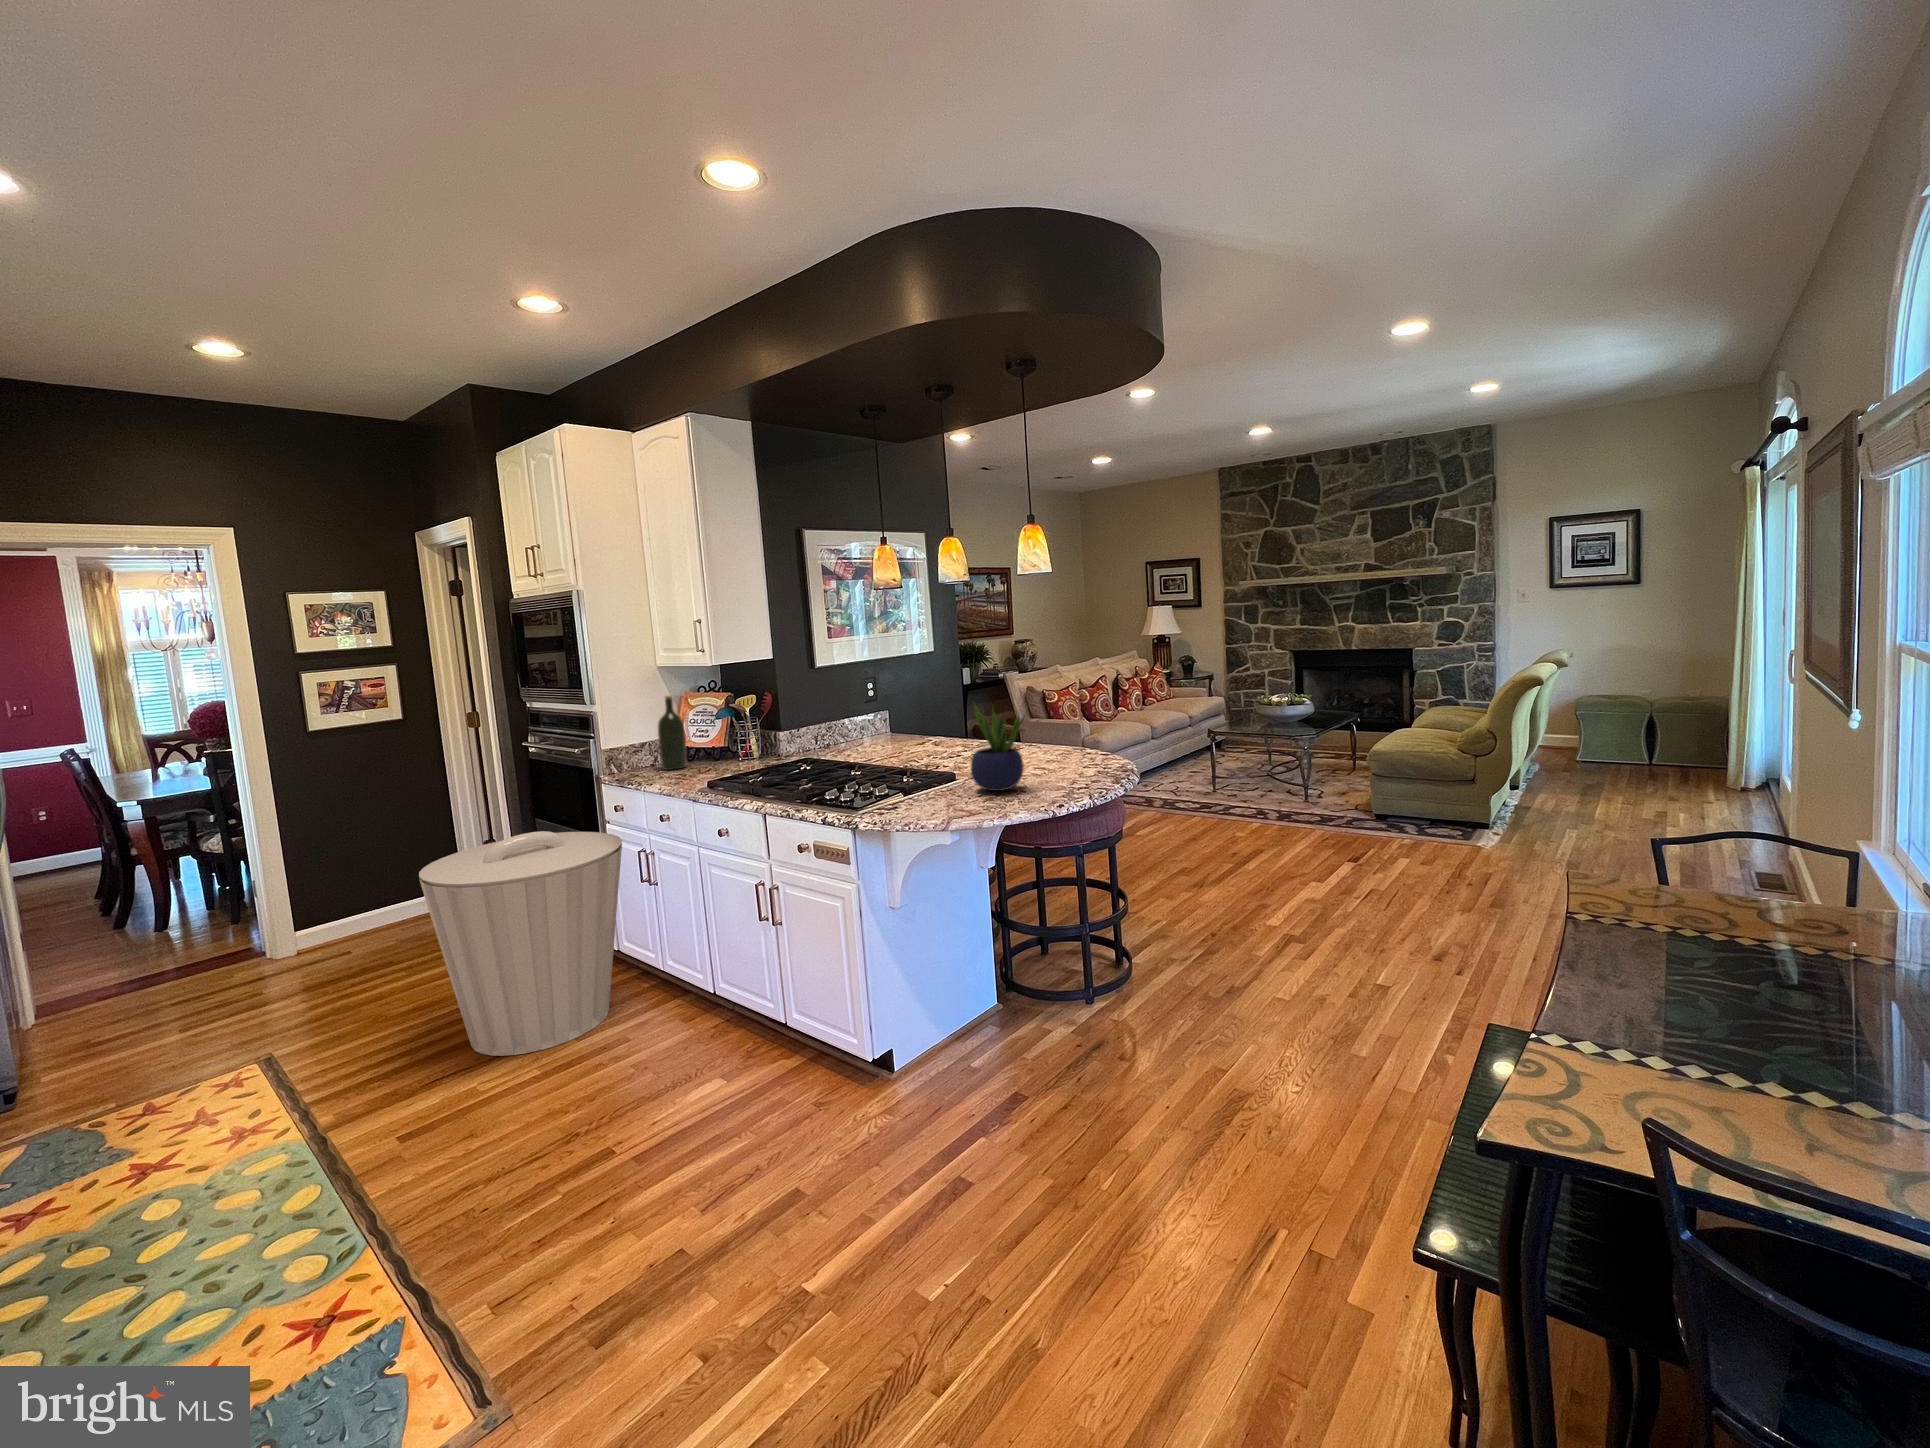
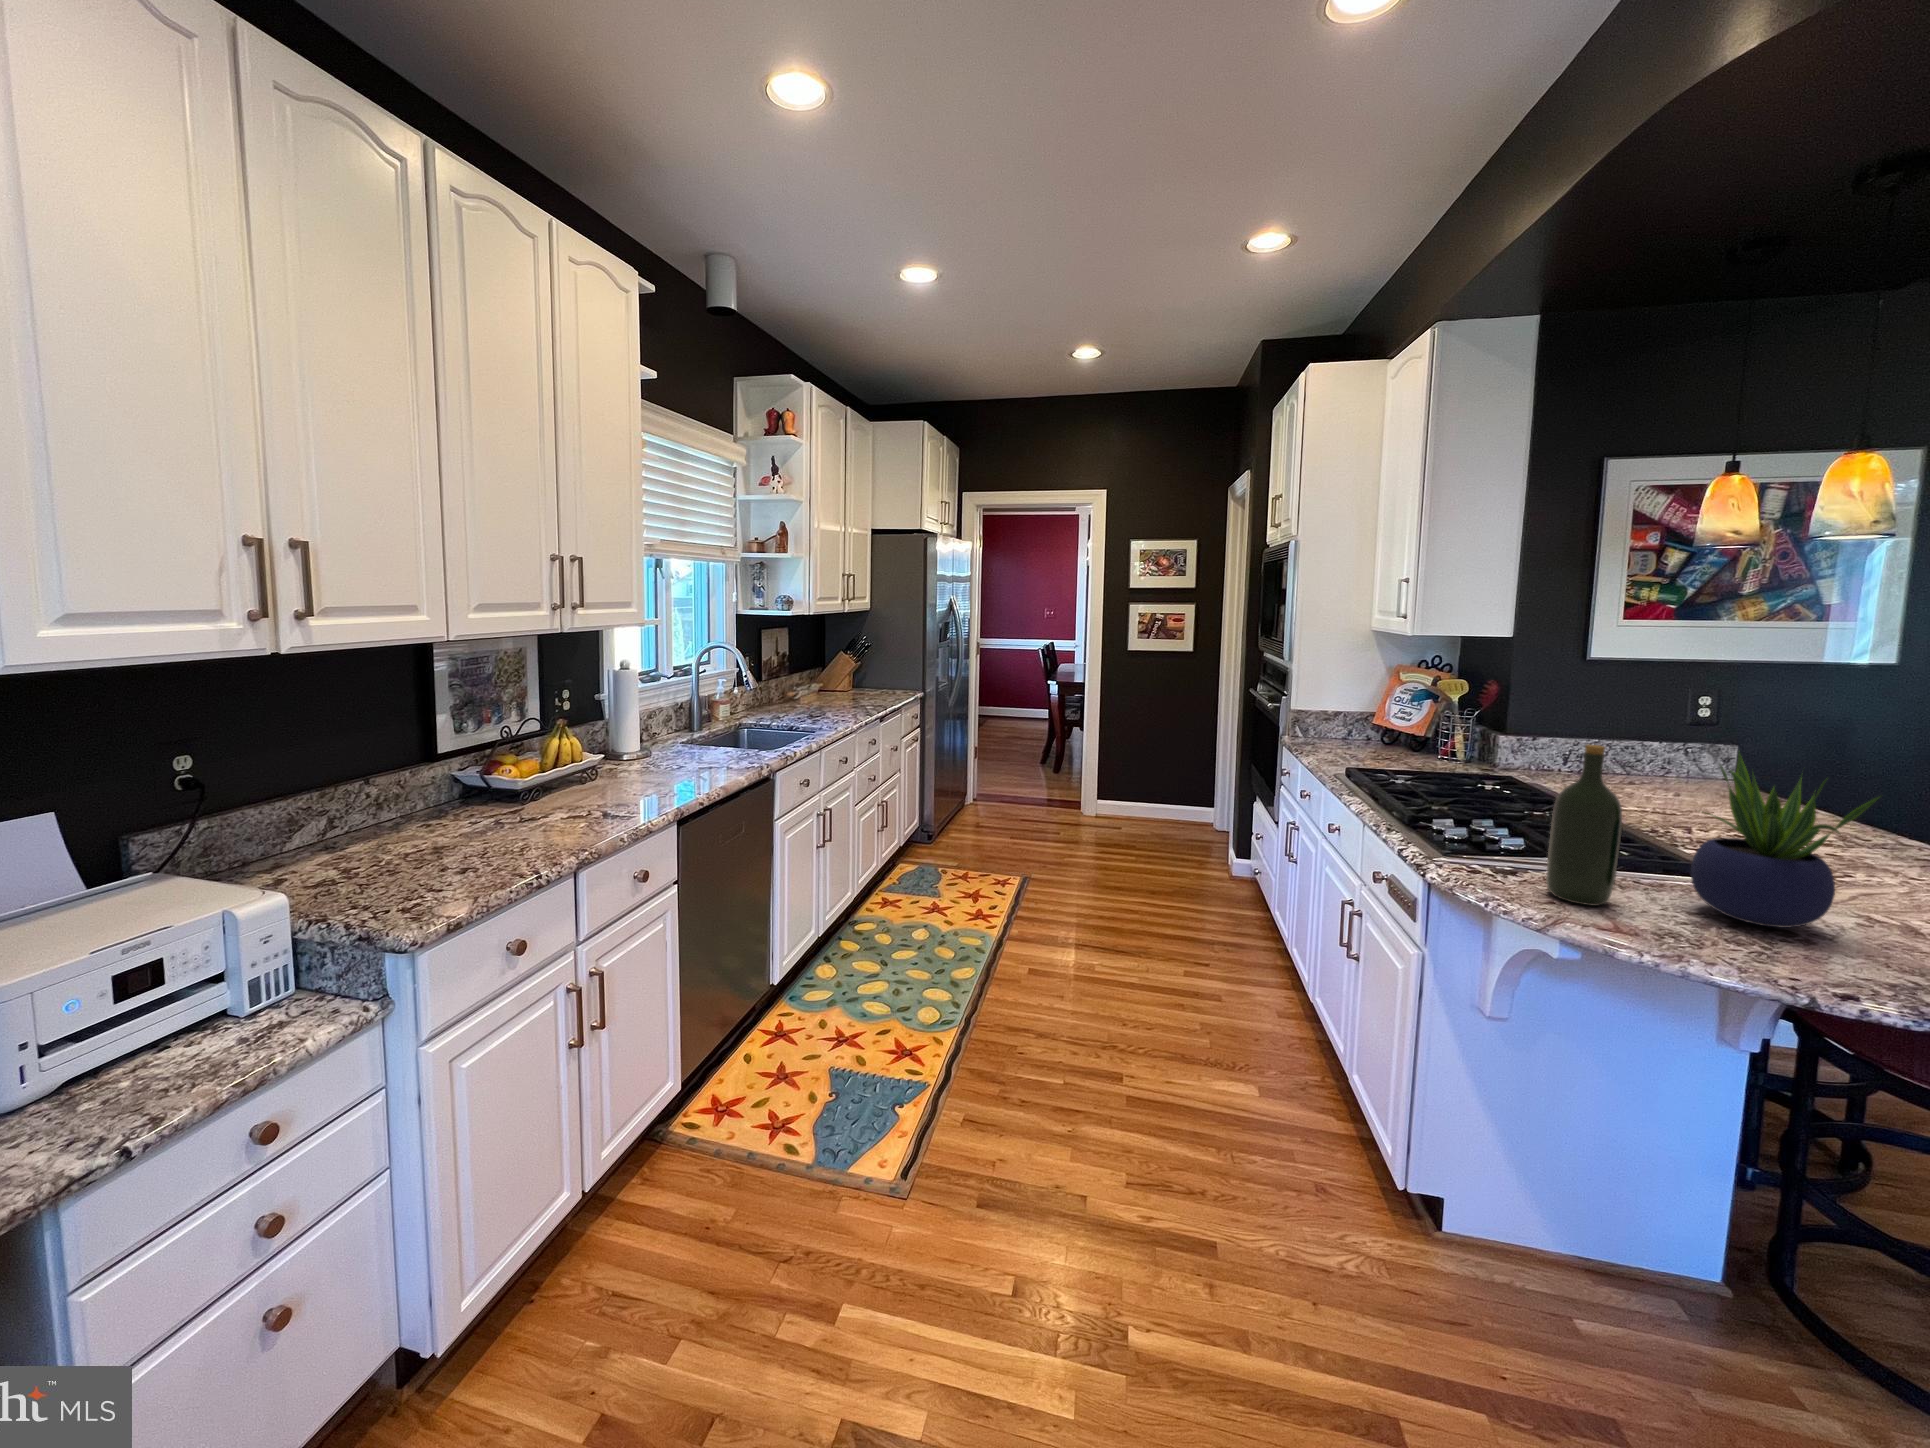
wine bottle: present [658,696,687,770] -> present [1546,745,1622,906]
trash can: present [419,831,622,1056] -> none [1109,771,1280,971]

